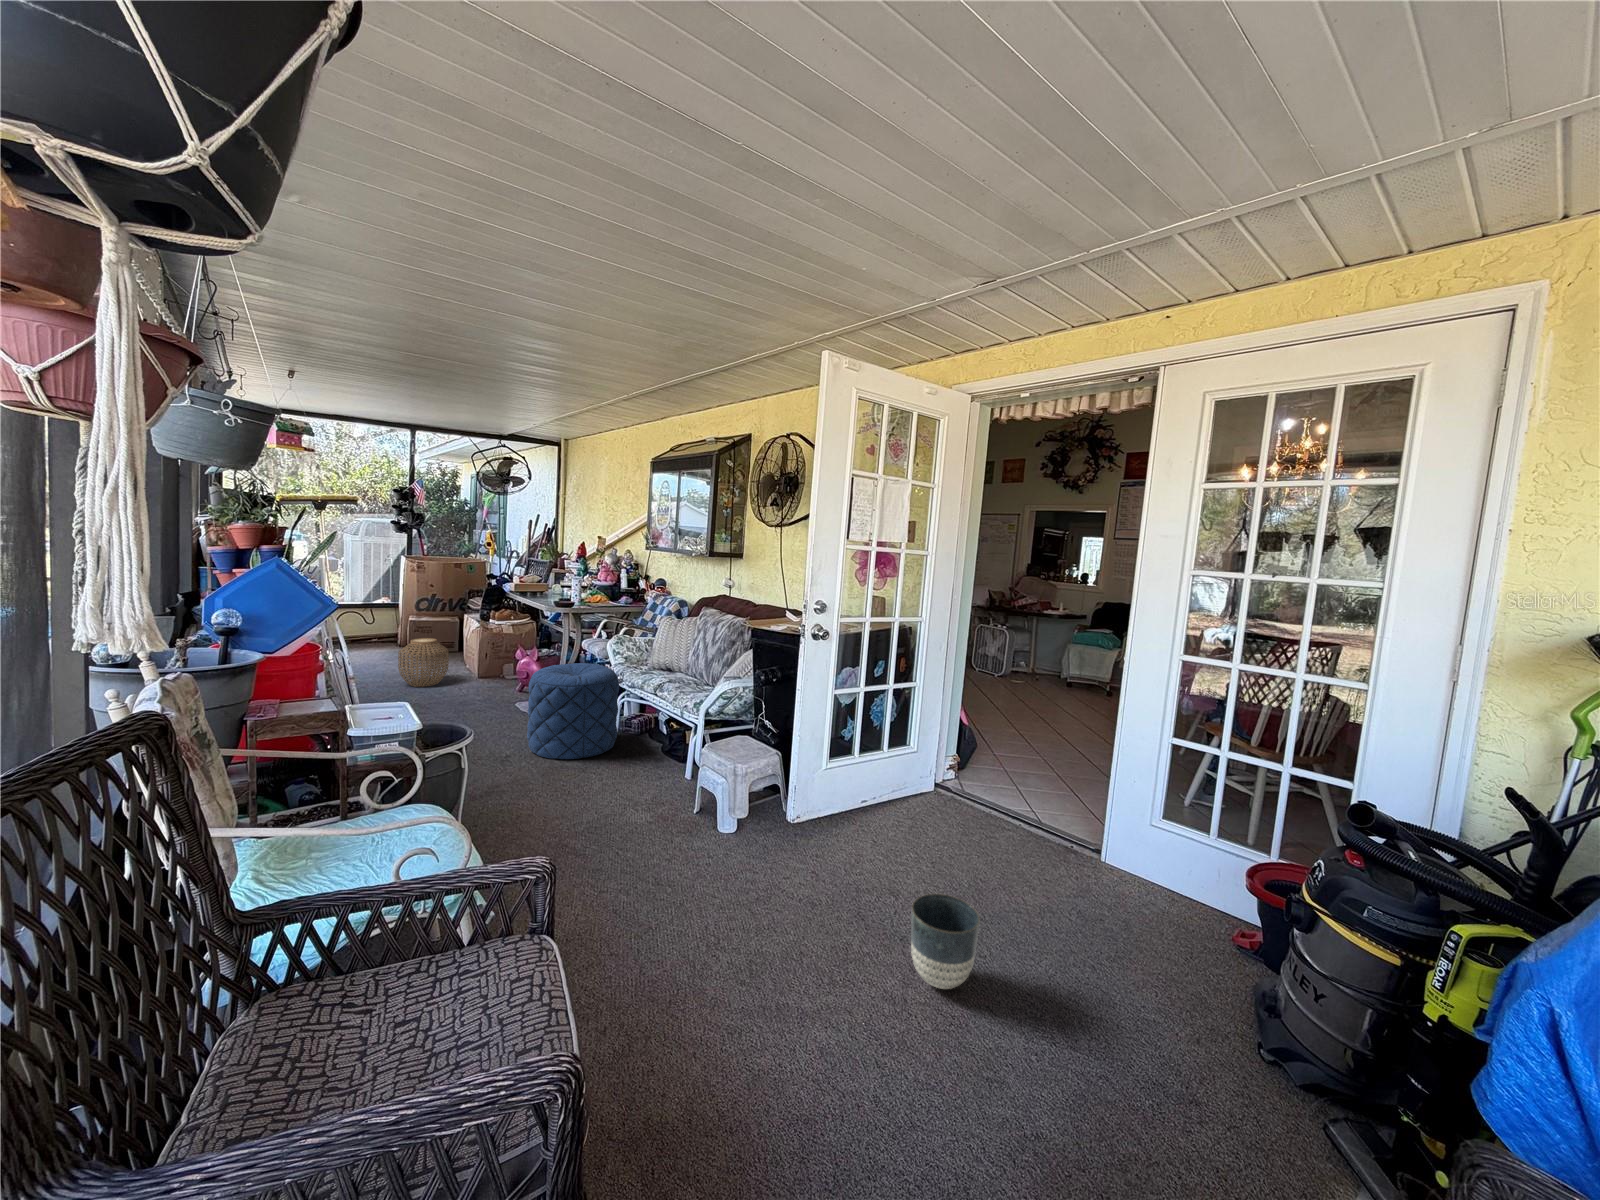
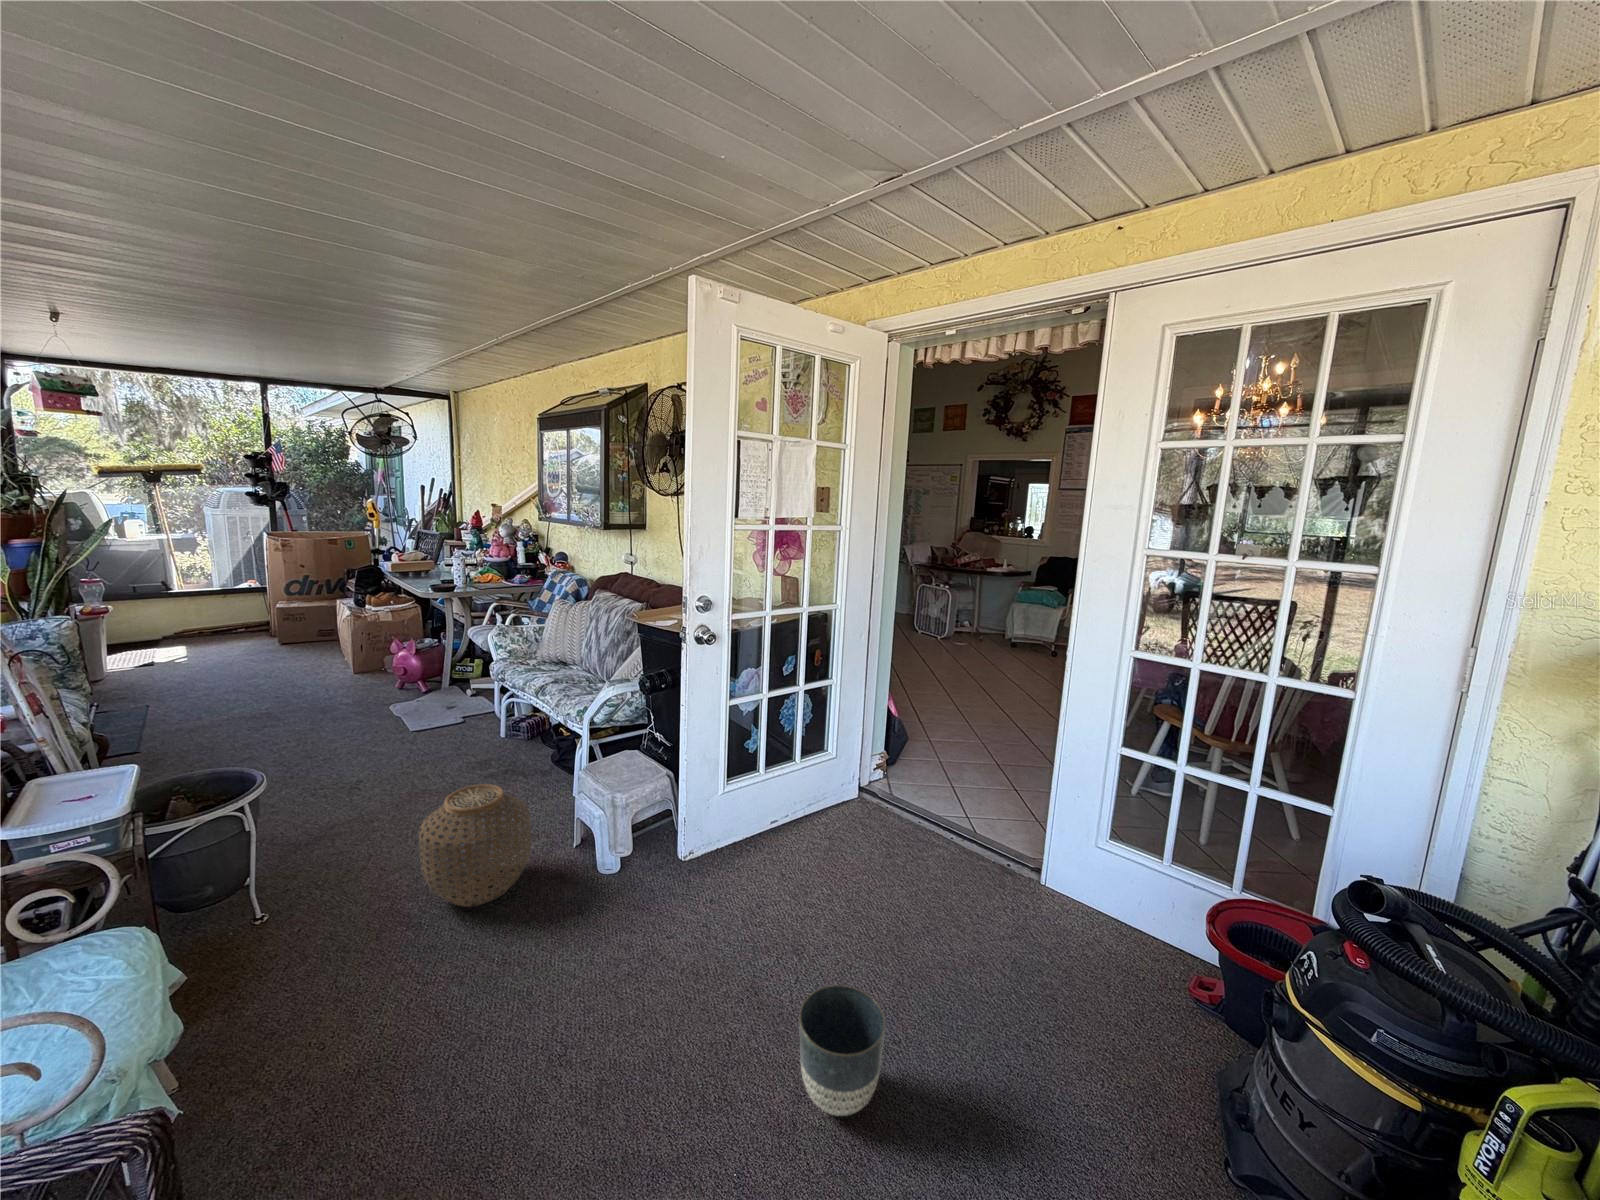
woven basket: present [398,638,449,687] -> present [419,784,531,907]
pouf: present [527,663,619,759] -> none [379,664,497,783]

